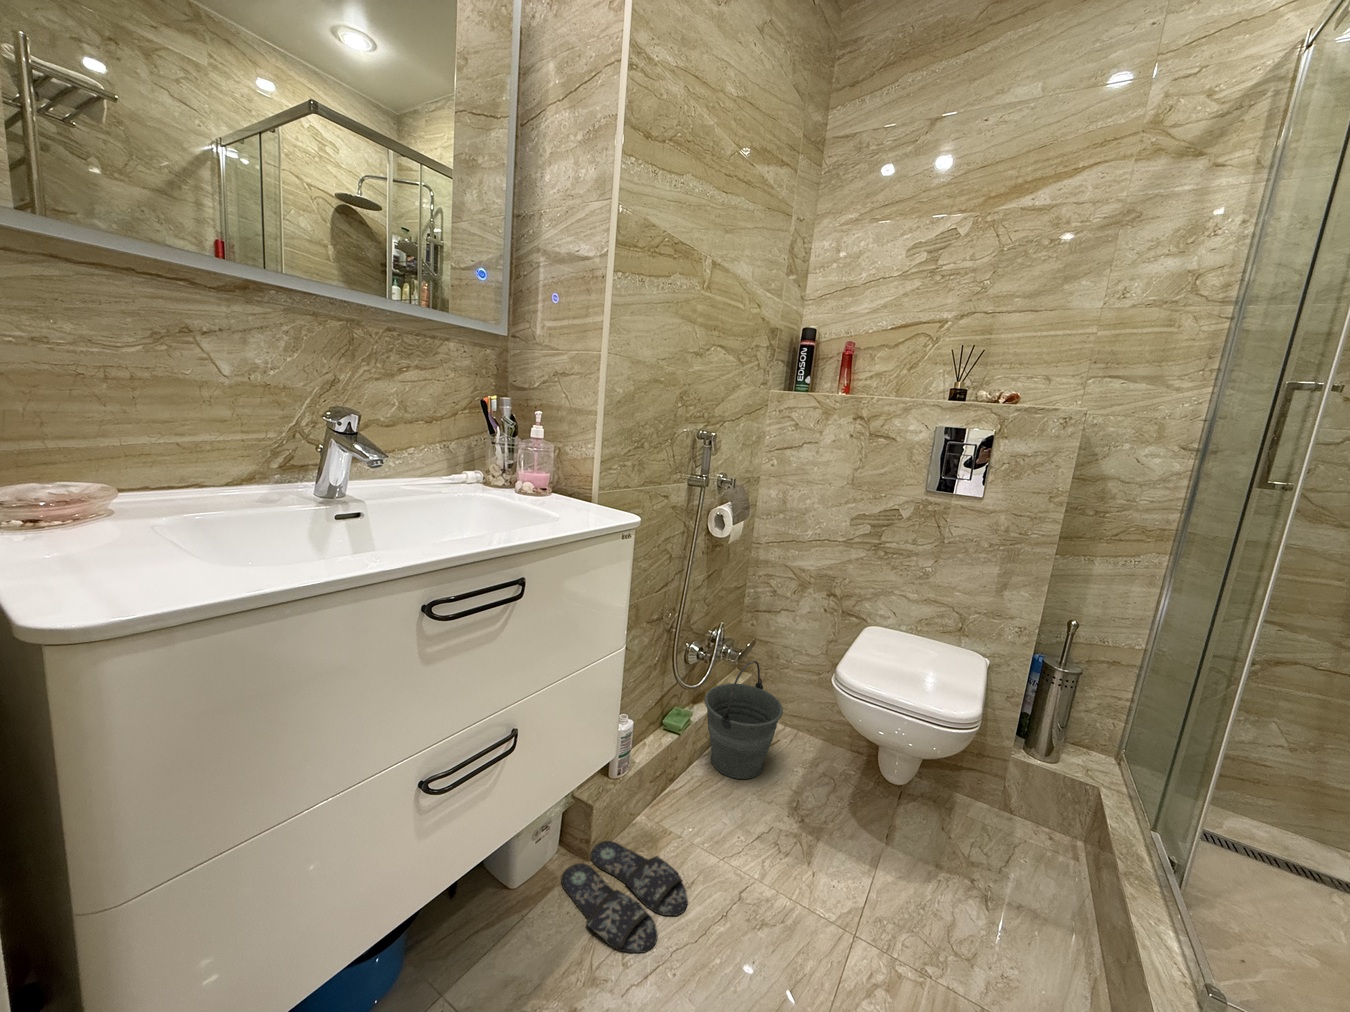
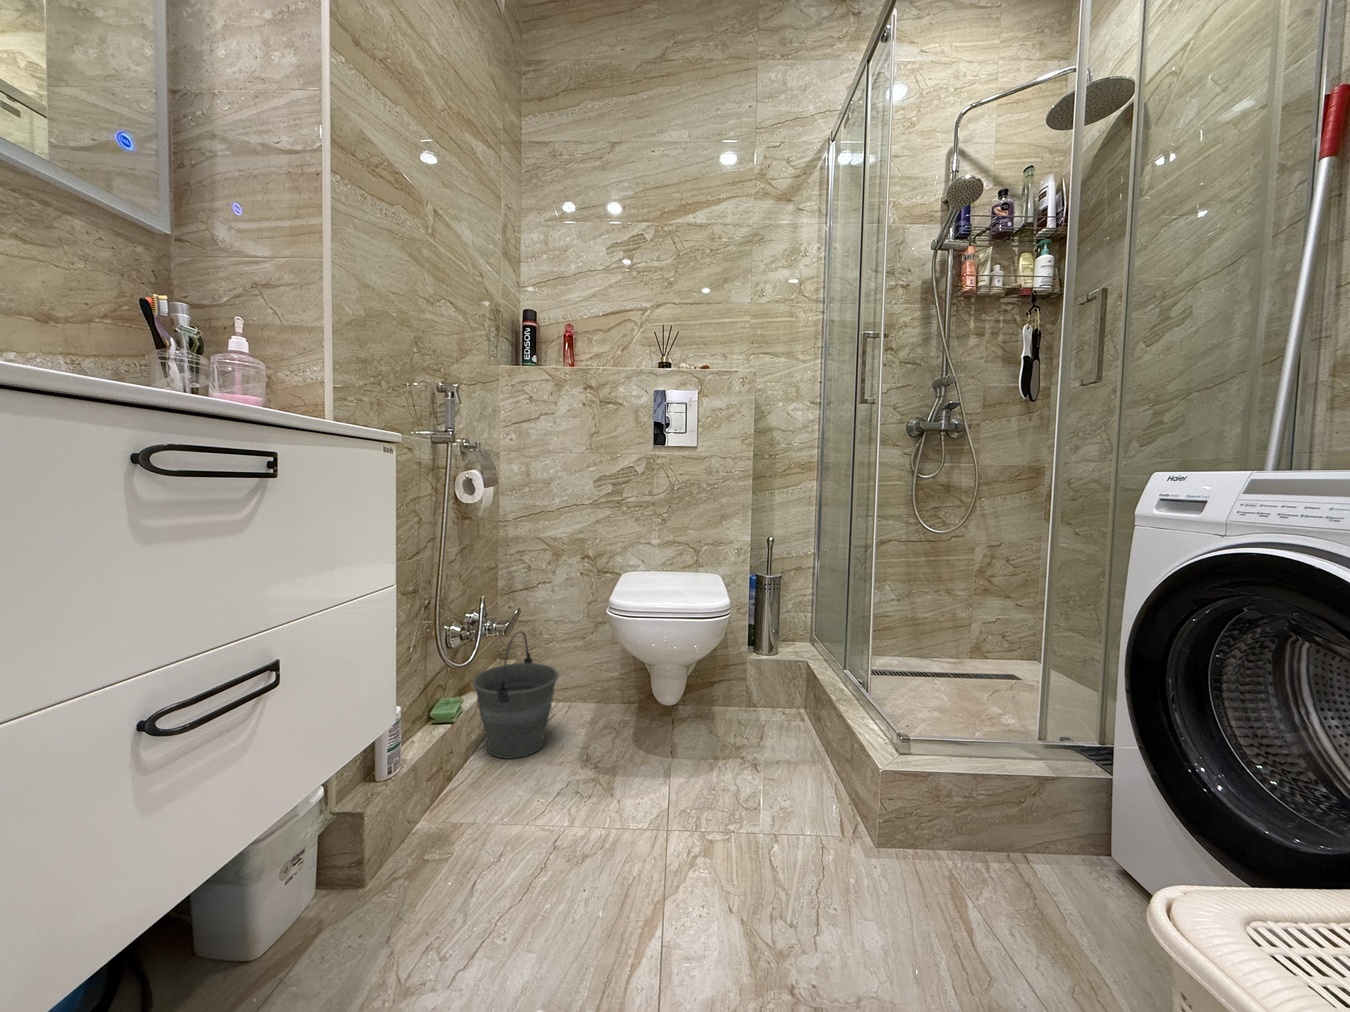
slippers: present [561,841,688,953] -> none [326,848,500,952]

